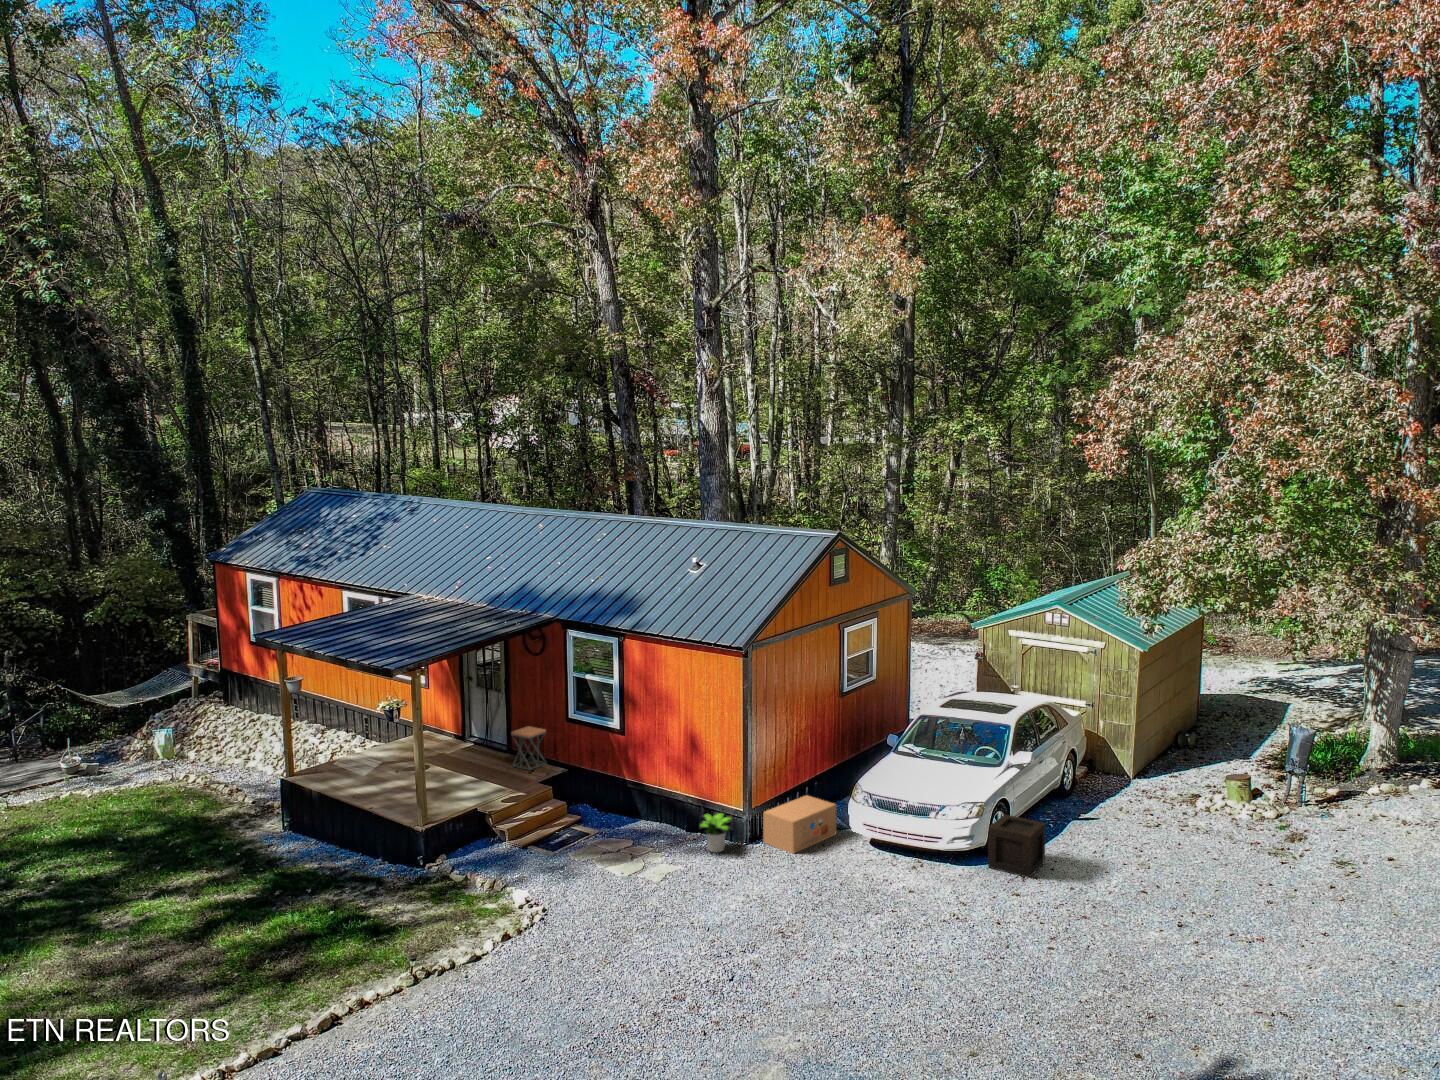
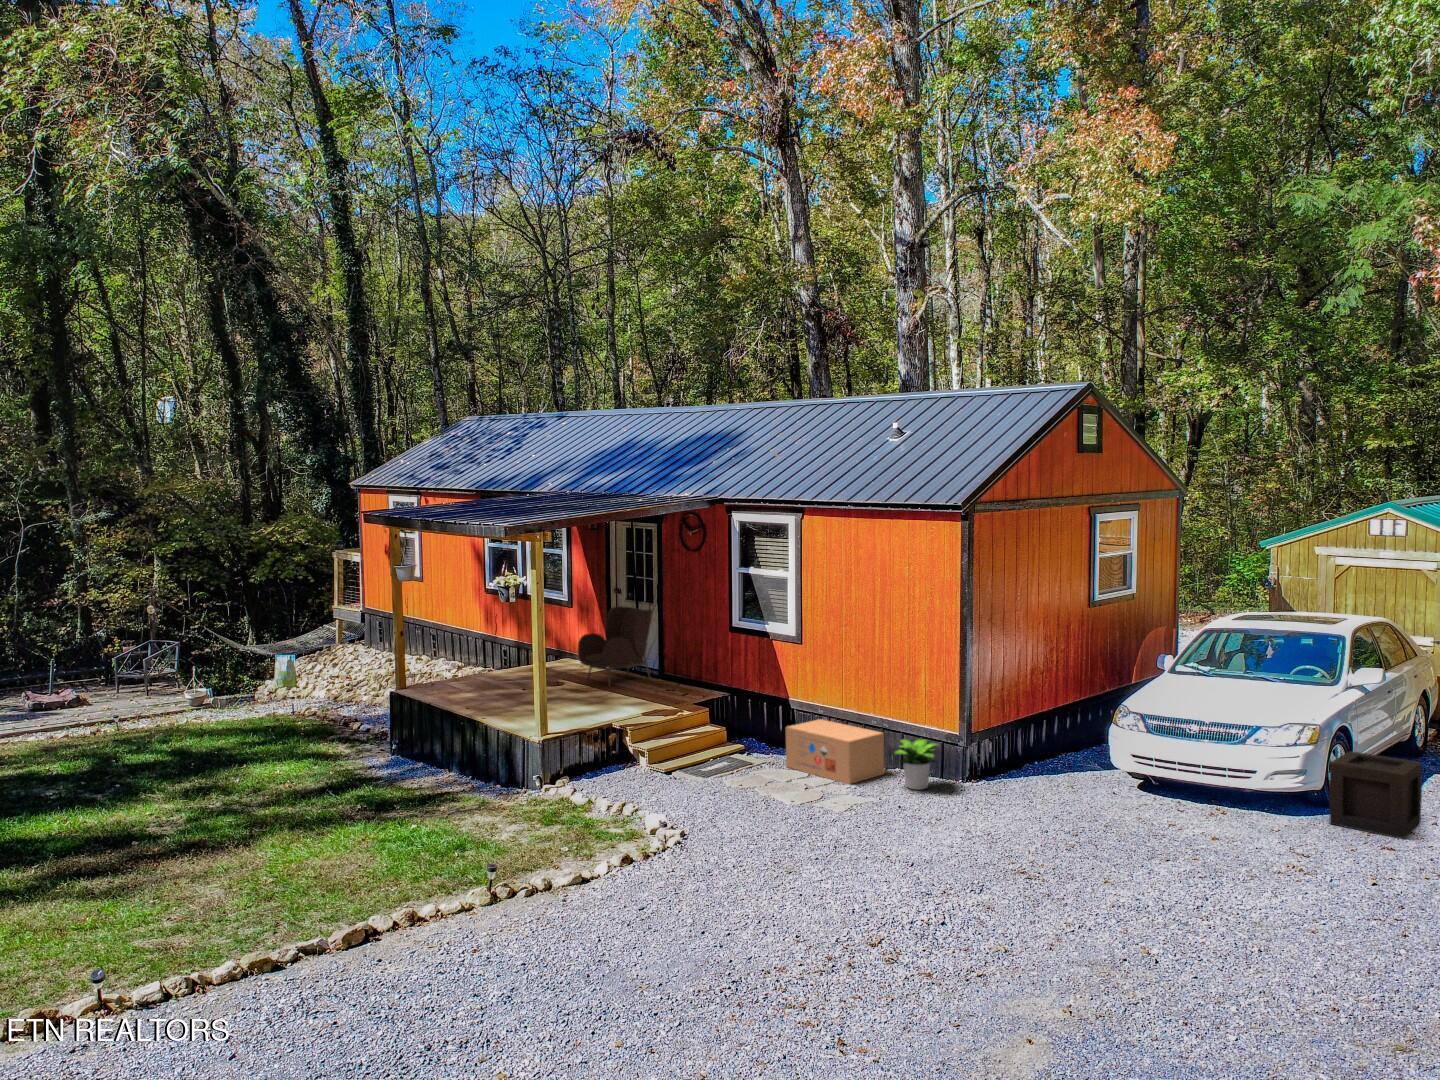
armchair: none [444,694,506,766] -> present [578,606,652,686]
stool: present [511,726,546,770] -> none [657,642,699,692]
cardboard box: present [763,795,836,854] -> present [786,719,884,784]

